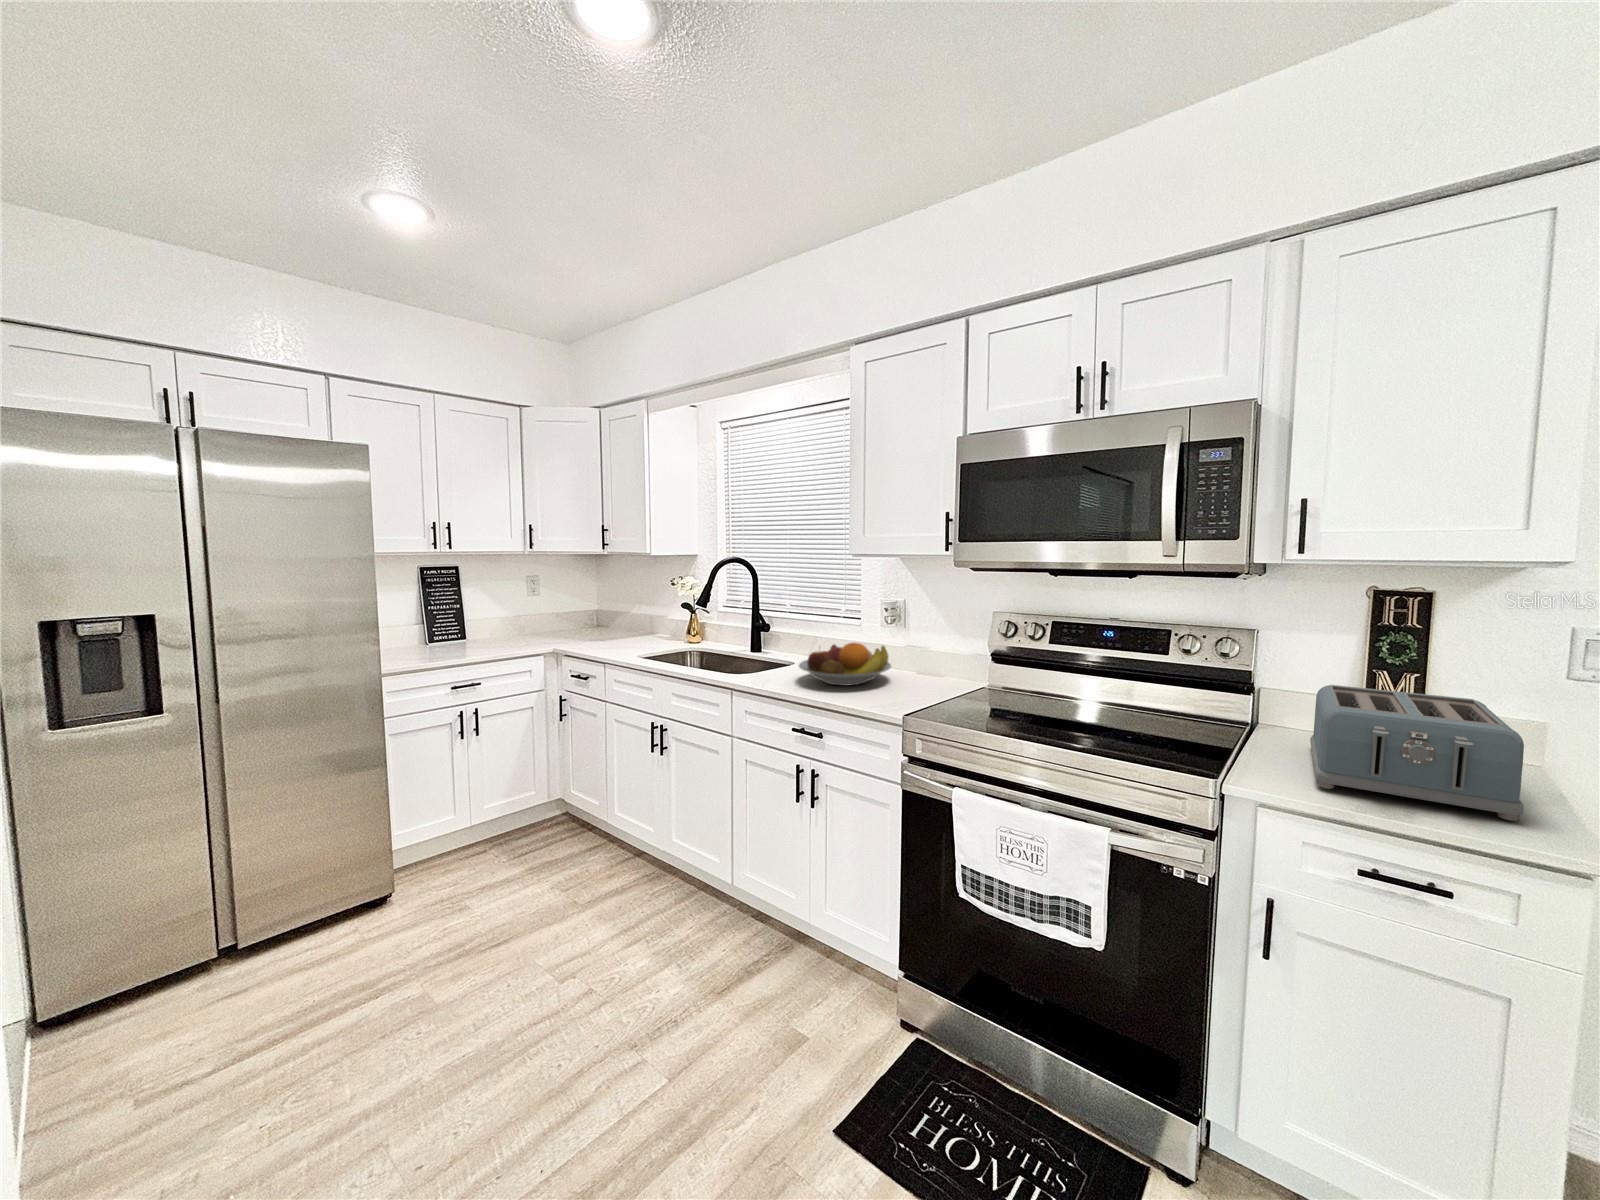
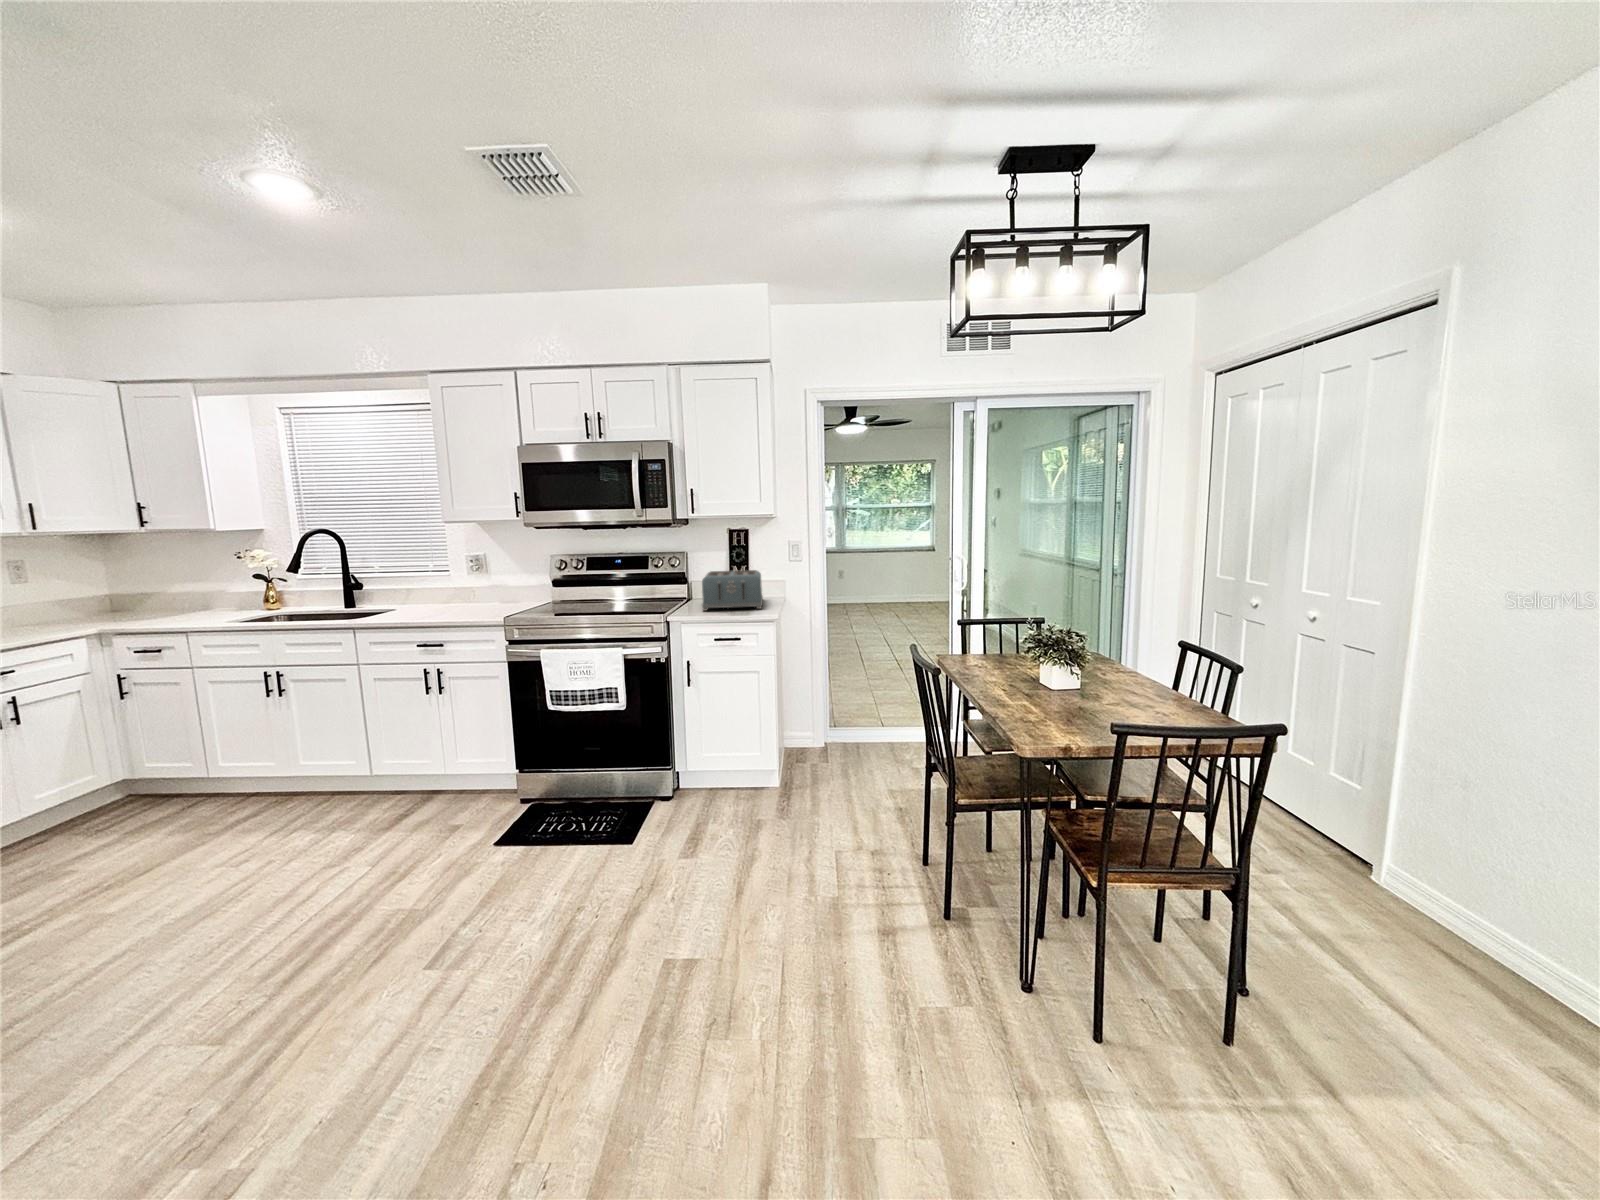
fruit bowl: present [799,643,891,686] -> none [411,583,484,613]

